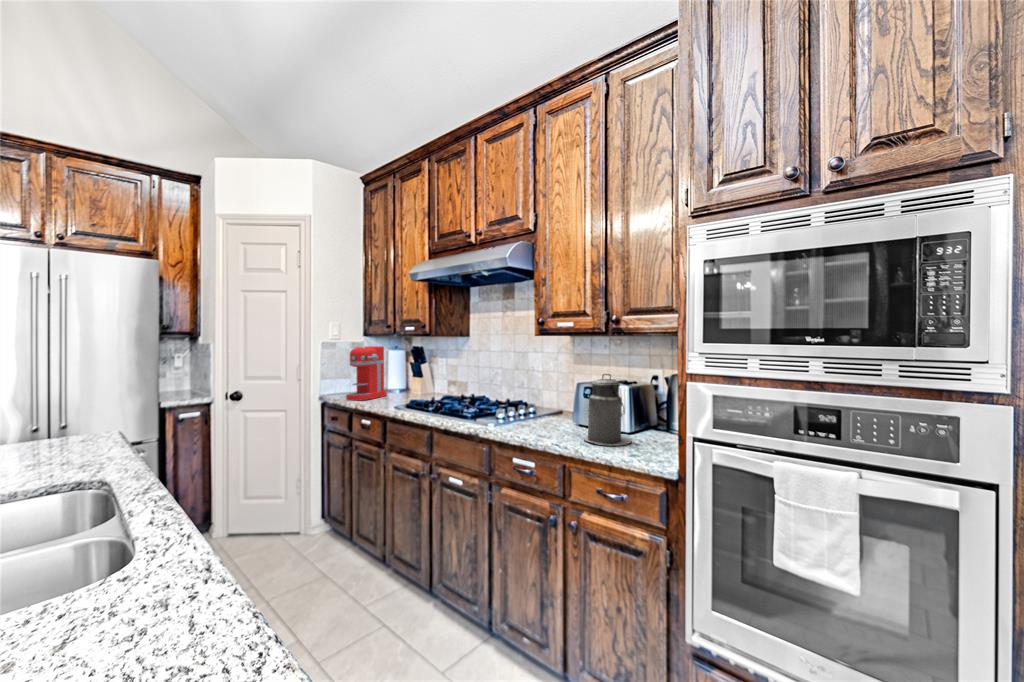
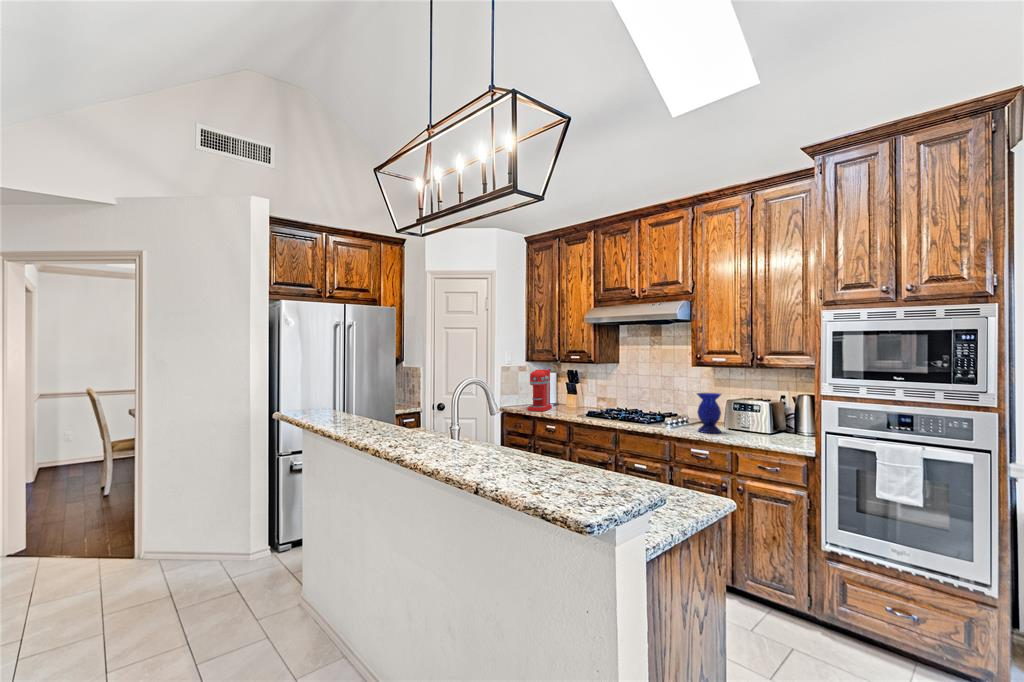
vase: none [526,373,562,433] -> present [697,393,721,433]
canister: present [584,374,632,446] -> none [742,394,777,440]

